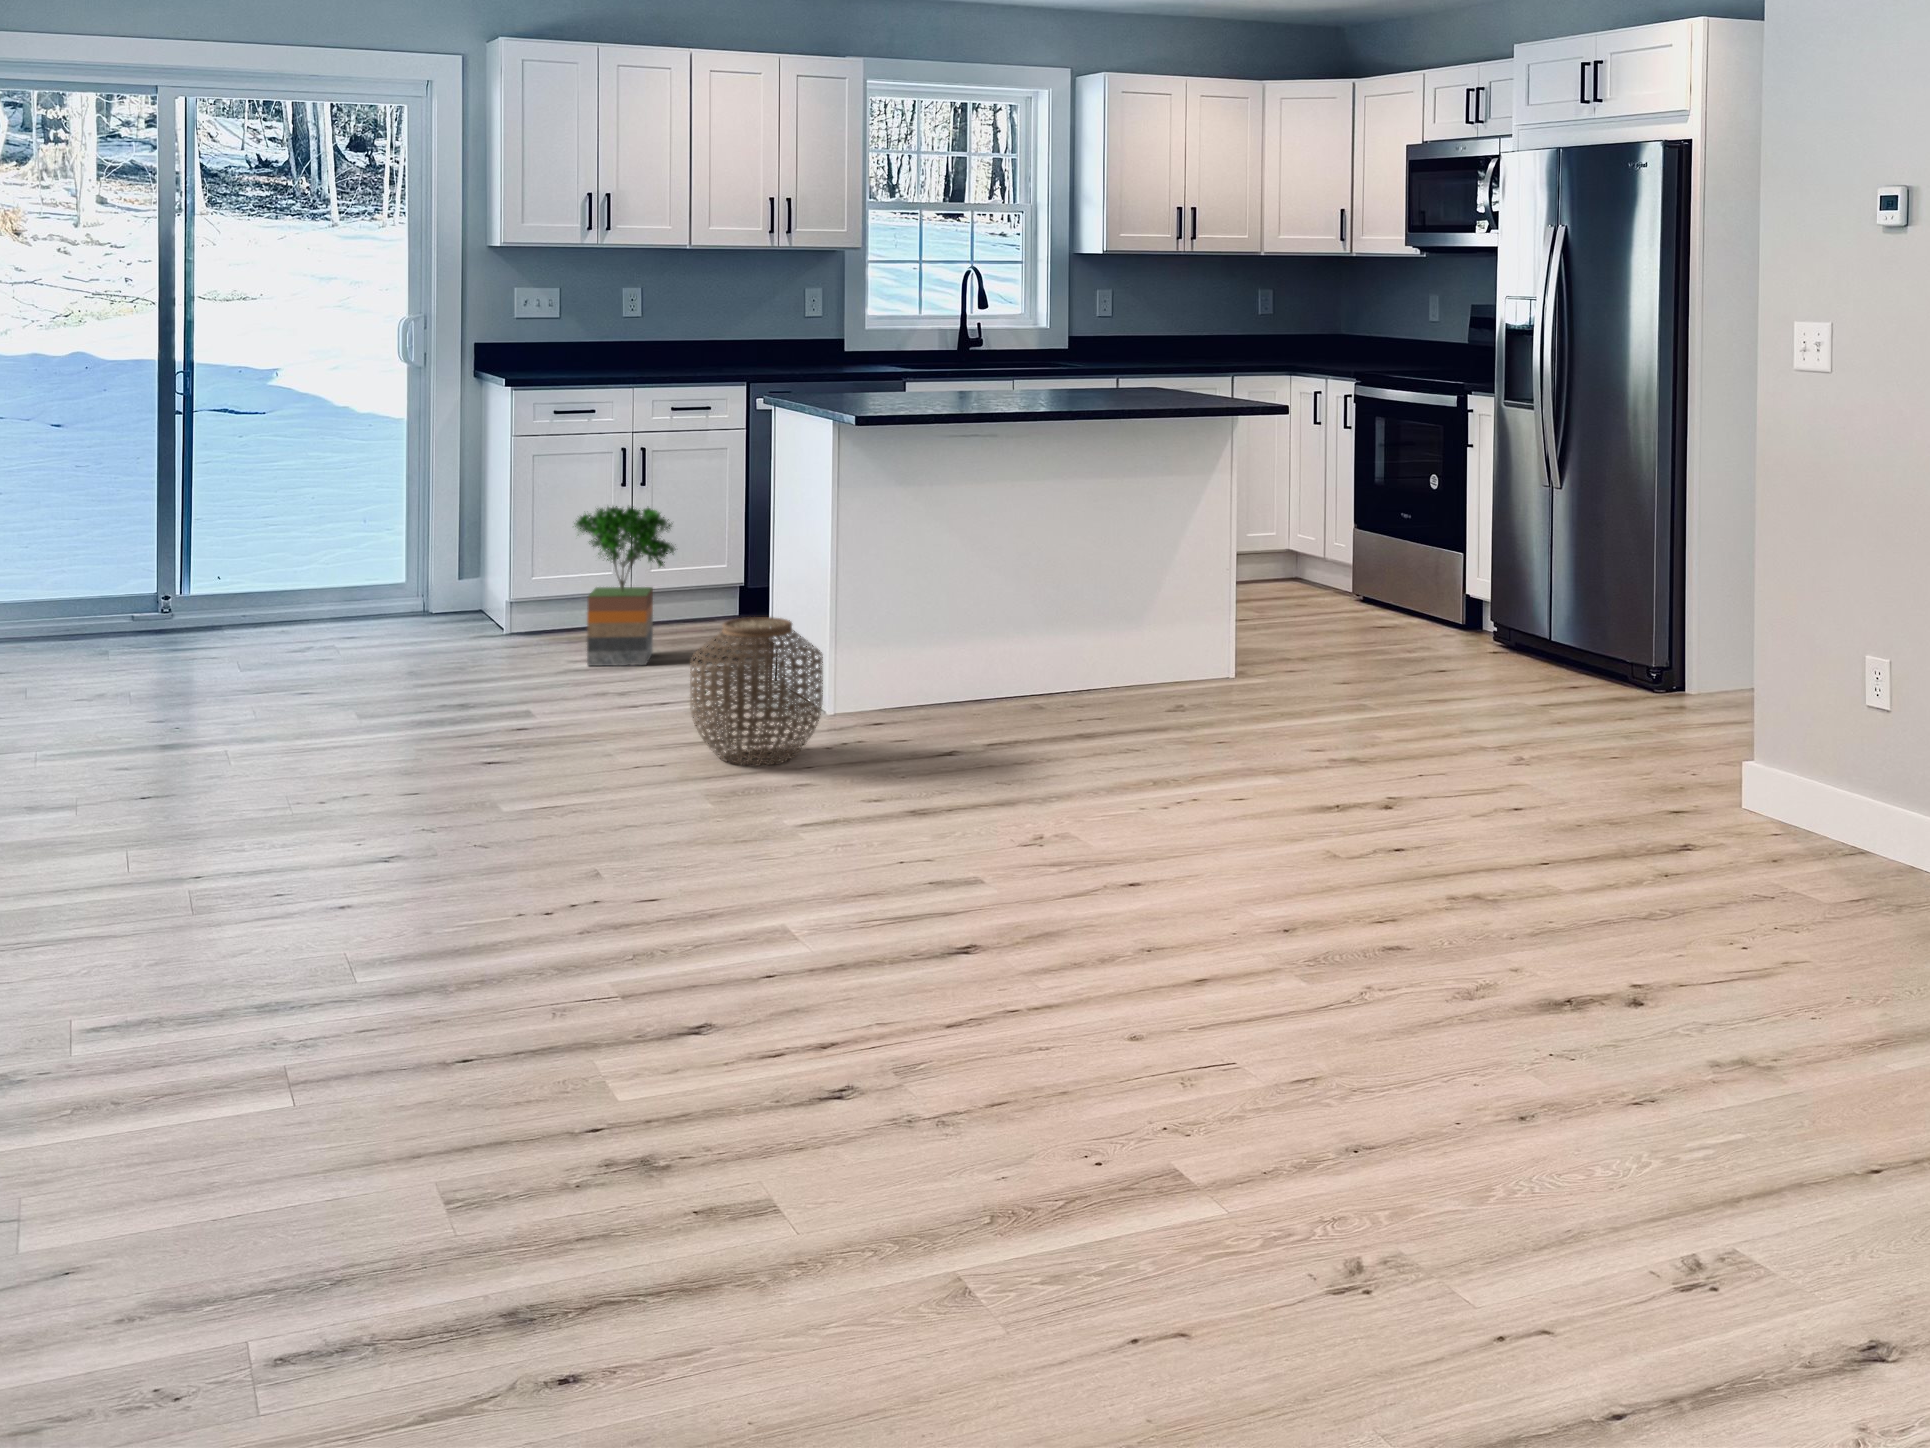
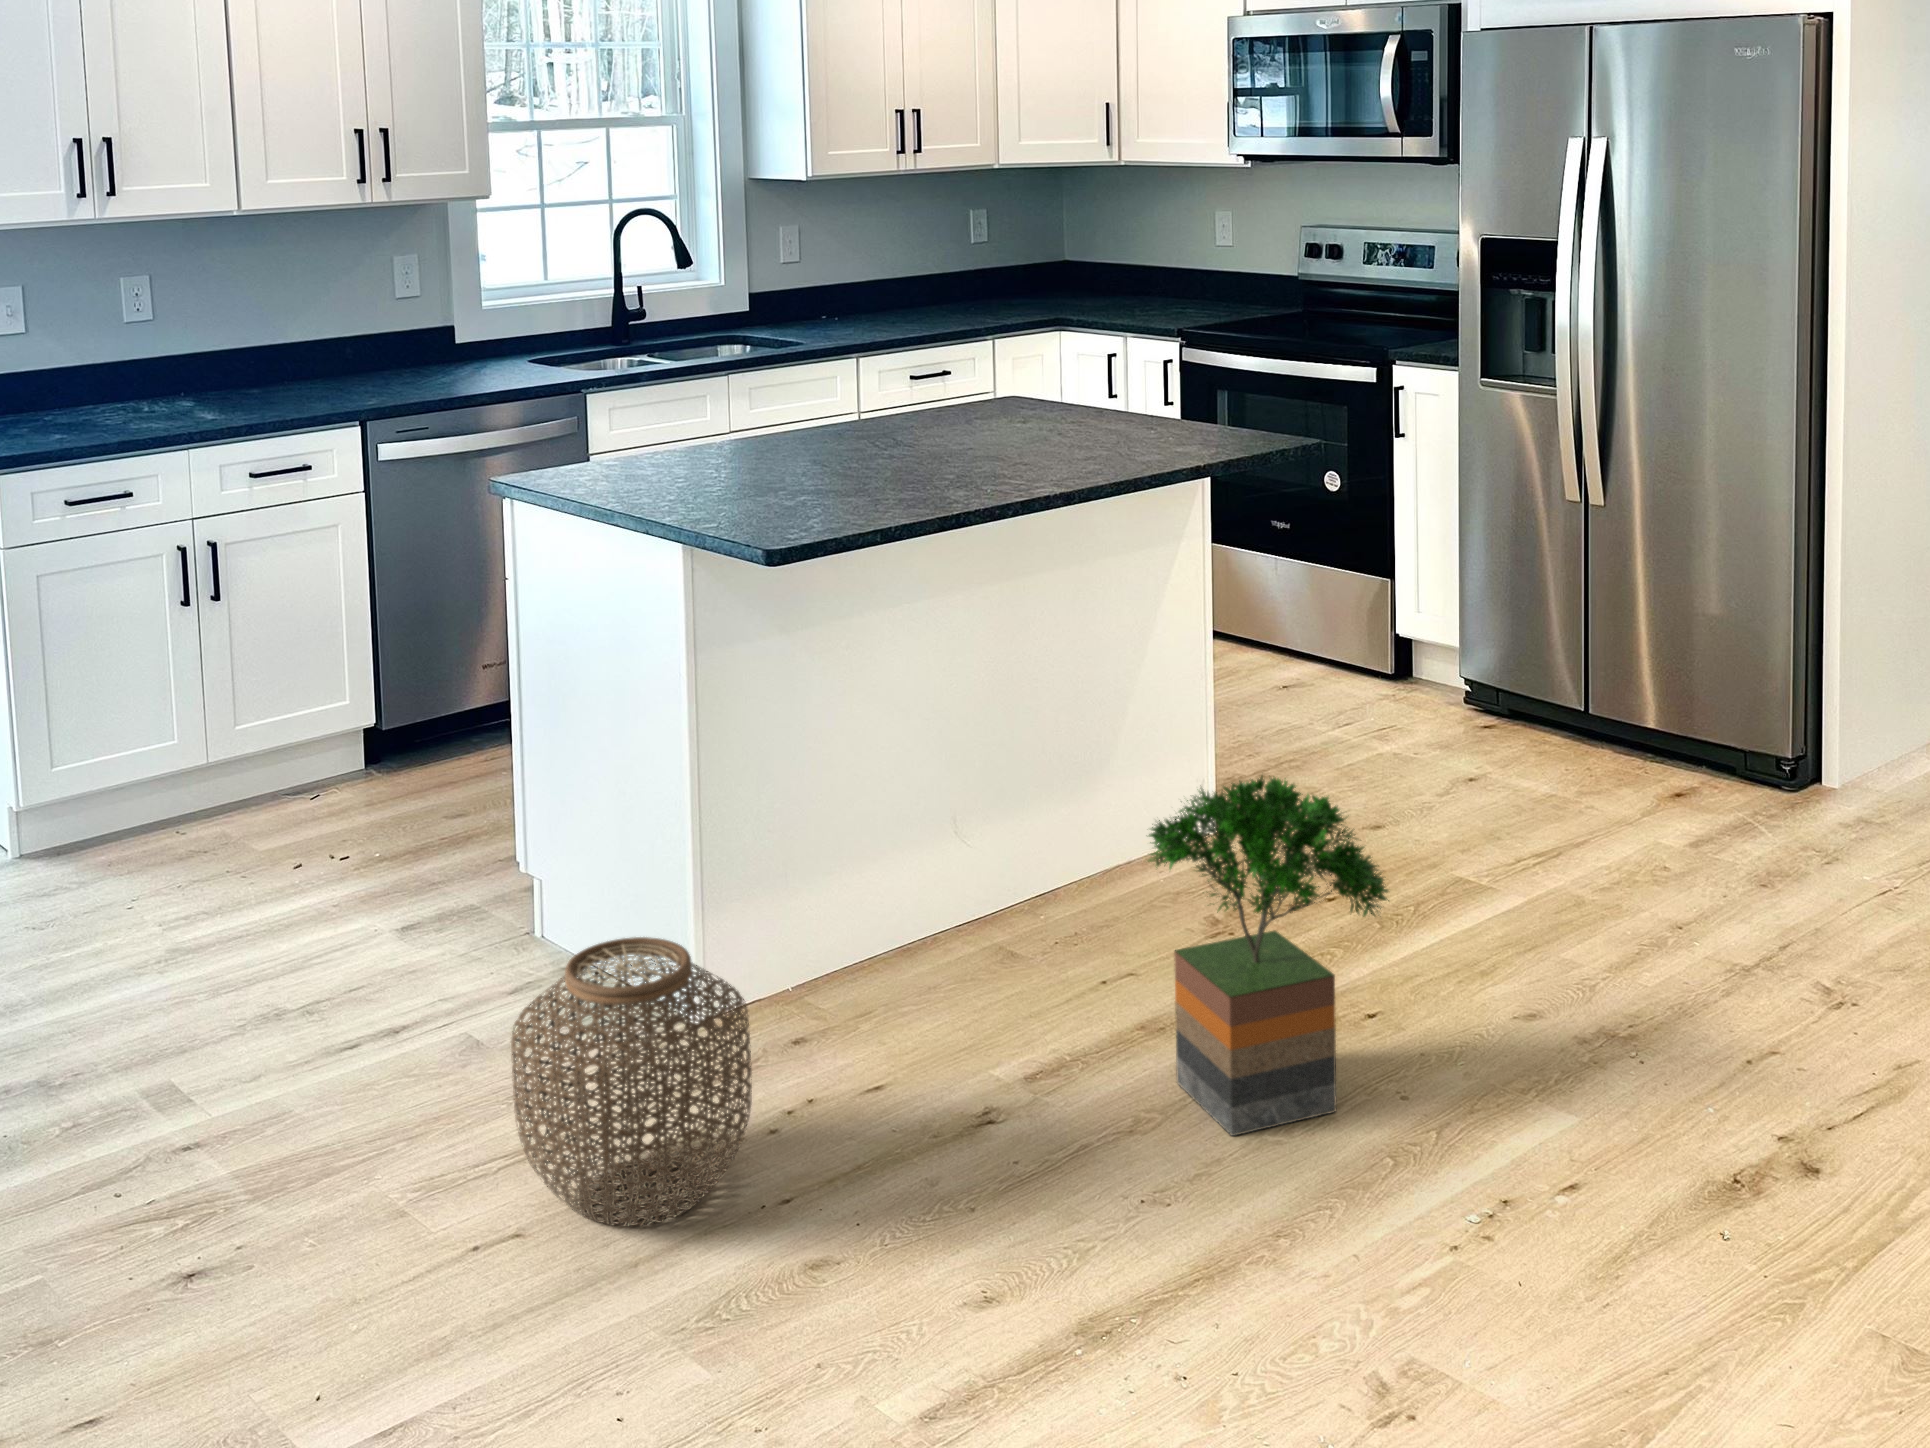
potted tree: present [574,506,676,666] -> present [1149,776,1389,1136]

